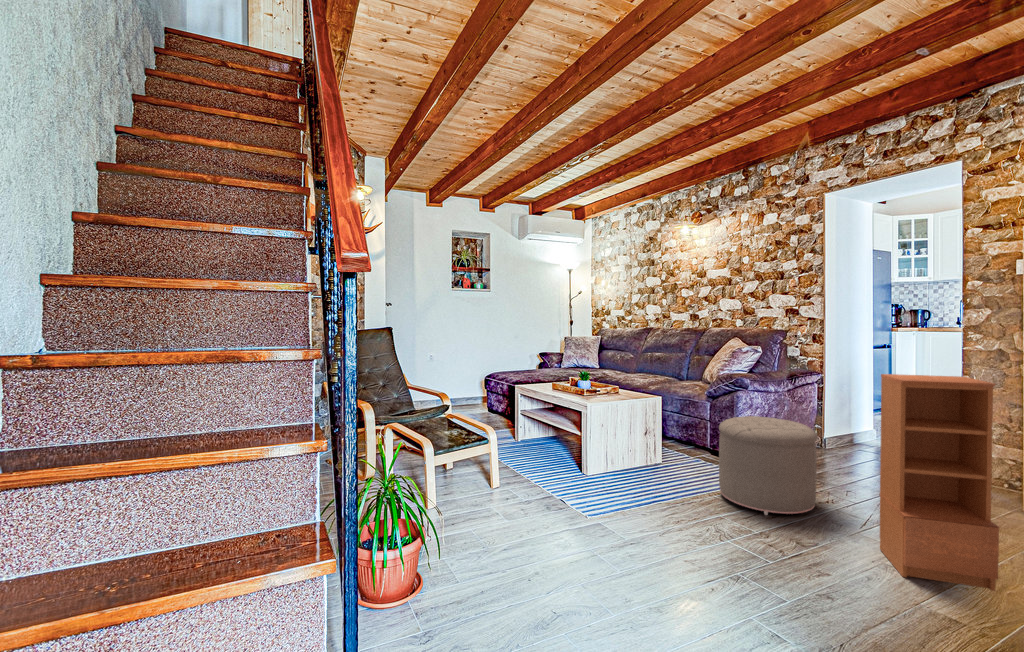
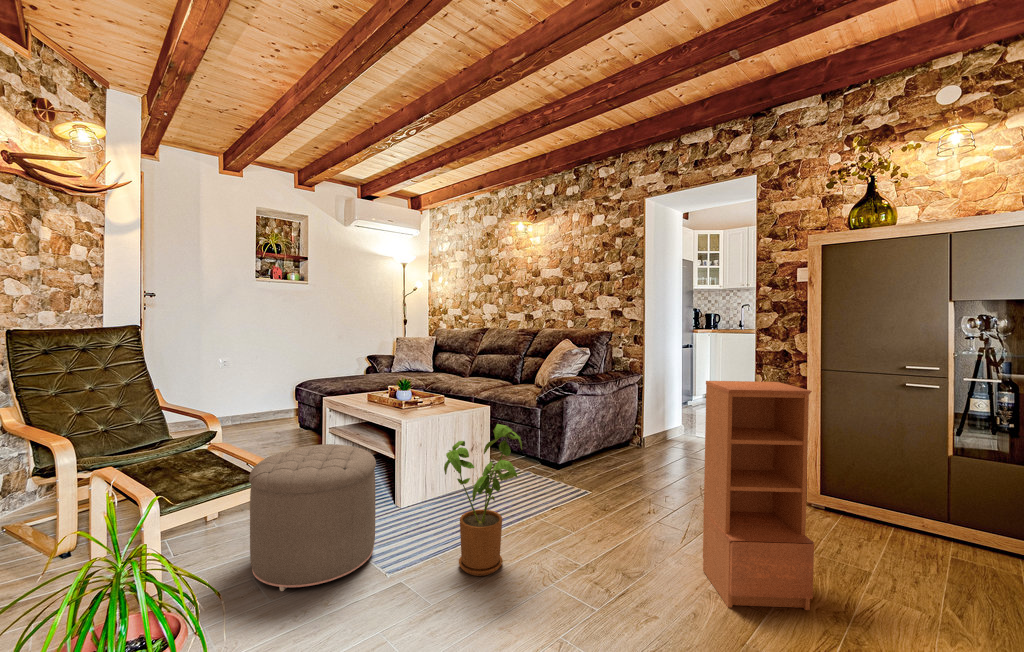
house plant: none [632,406,700,527] -> present [444,424,522,576]
ottoman: present [719,416,818,515] -> present [249,444,376,591]

